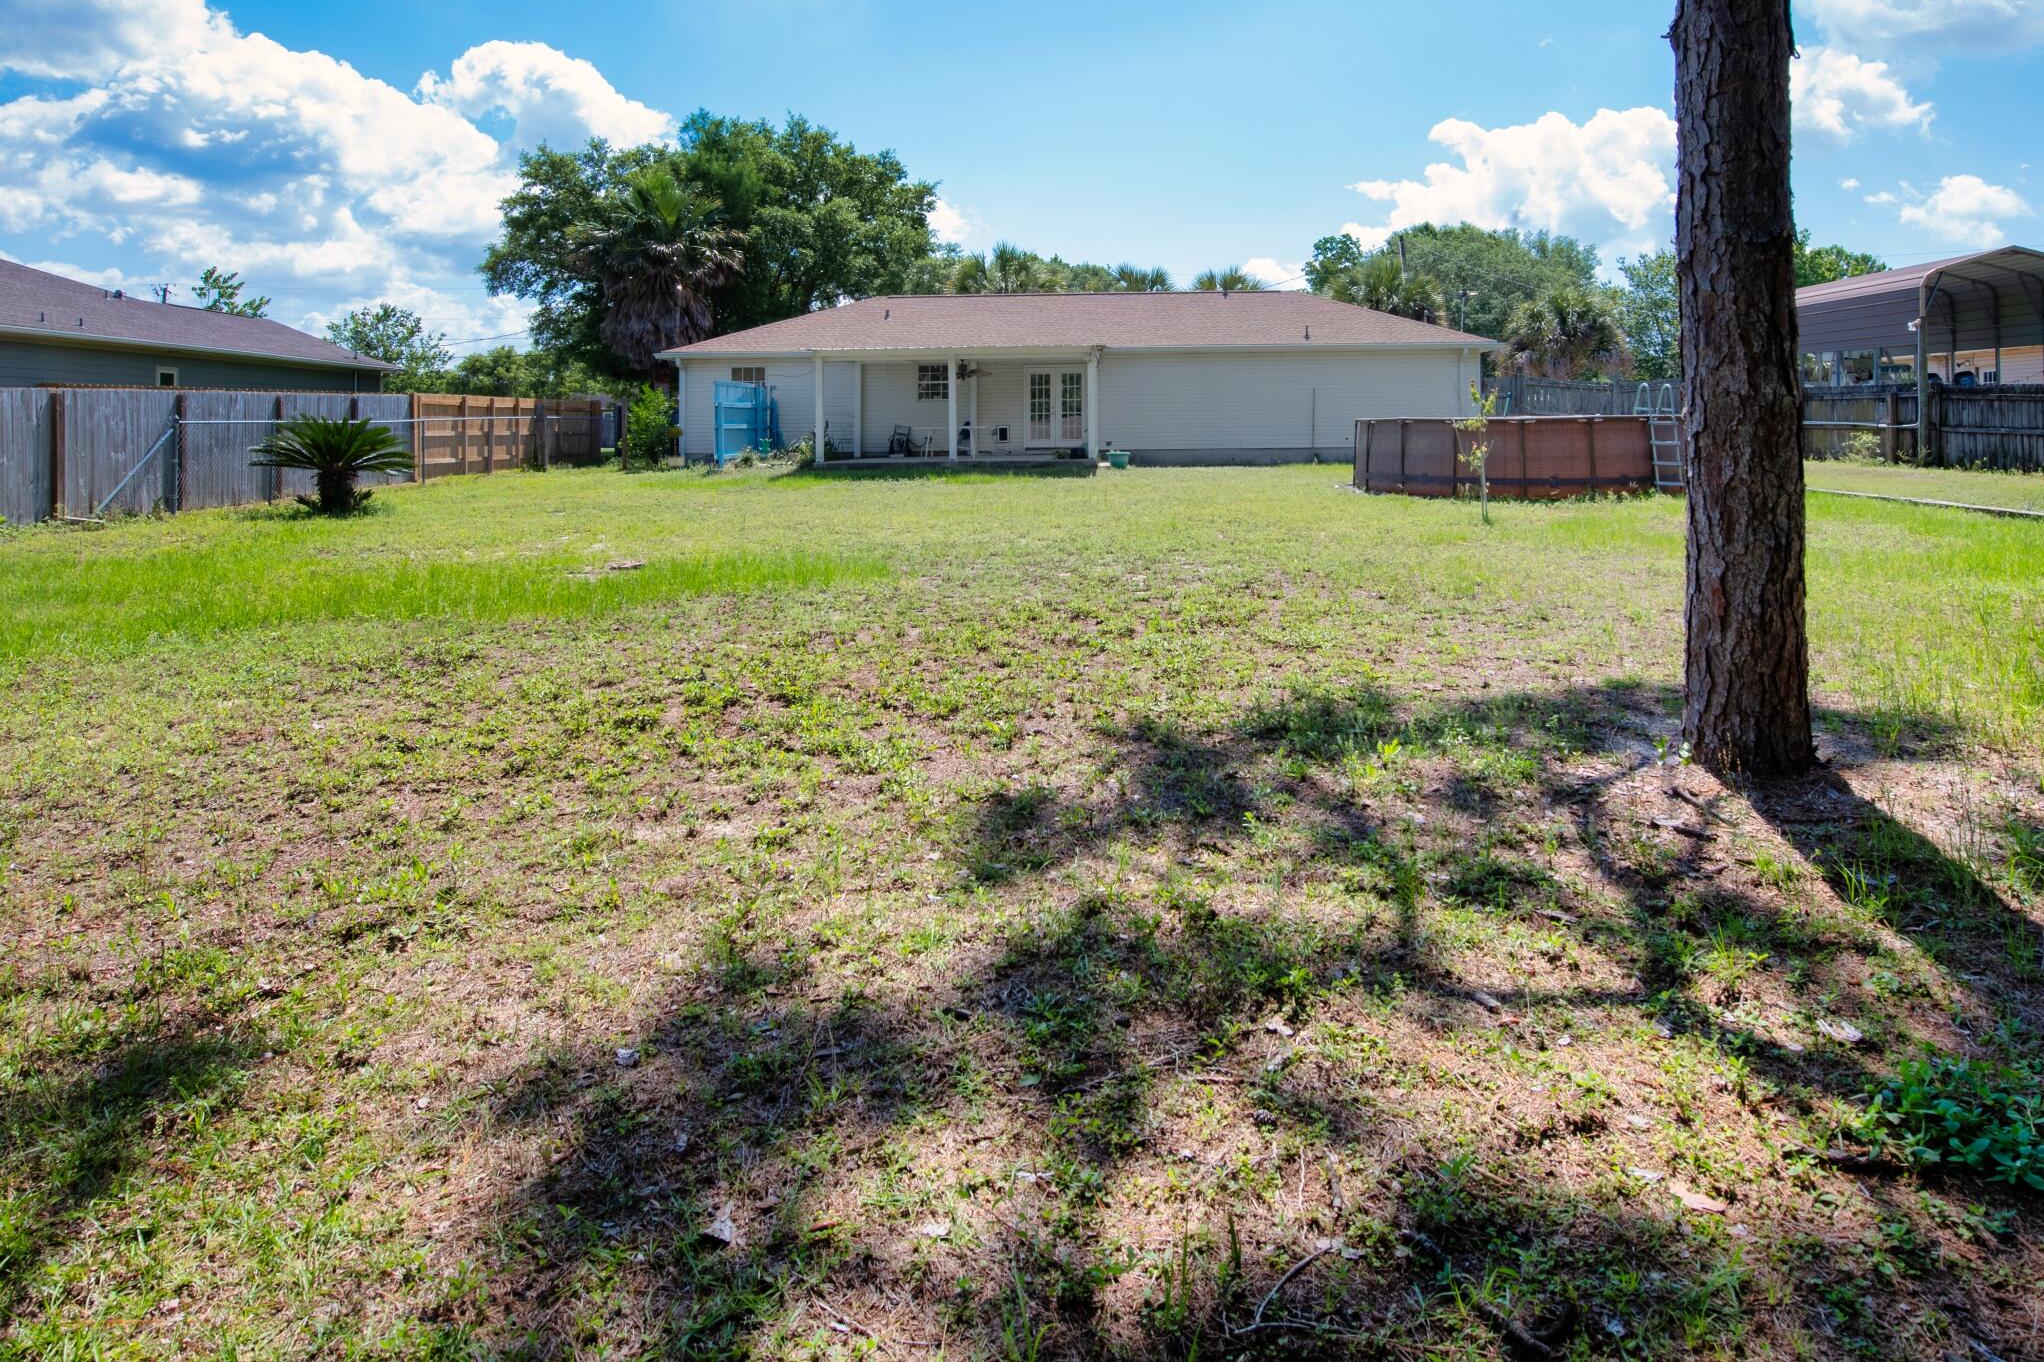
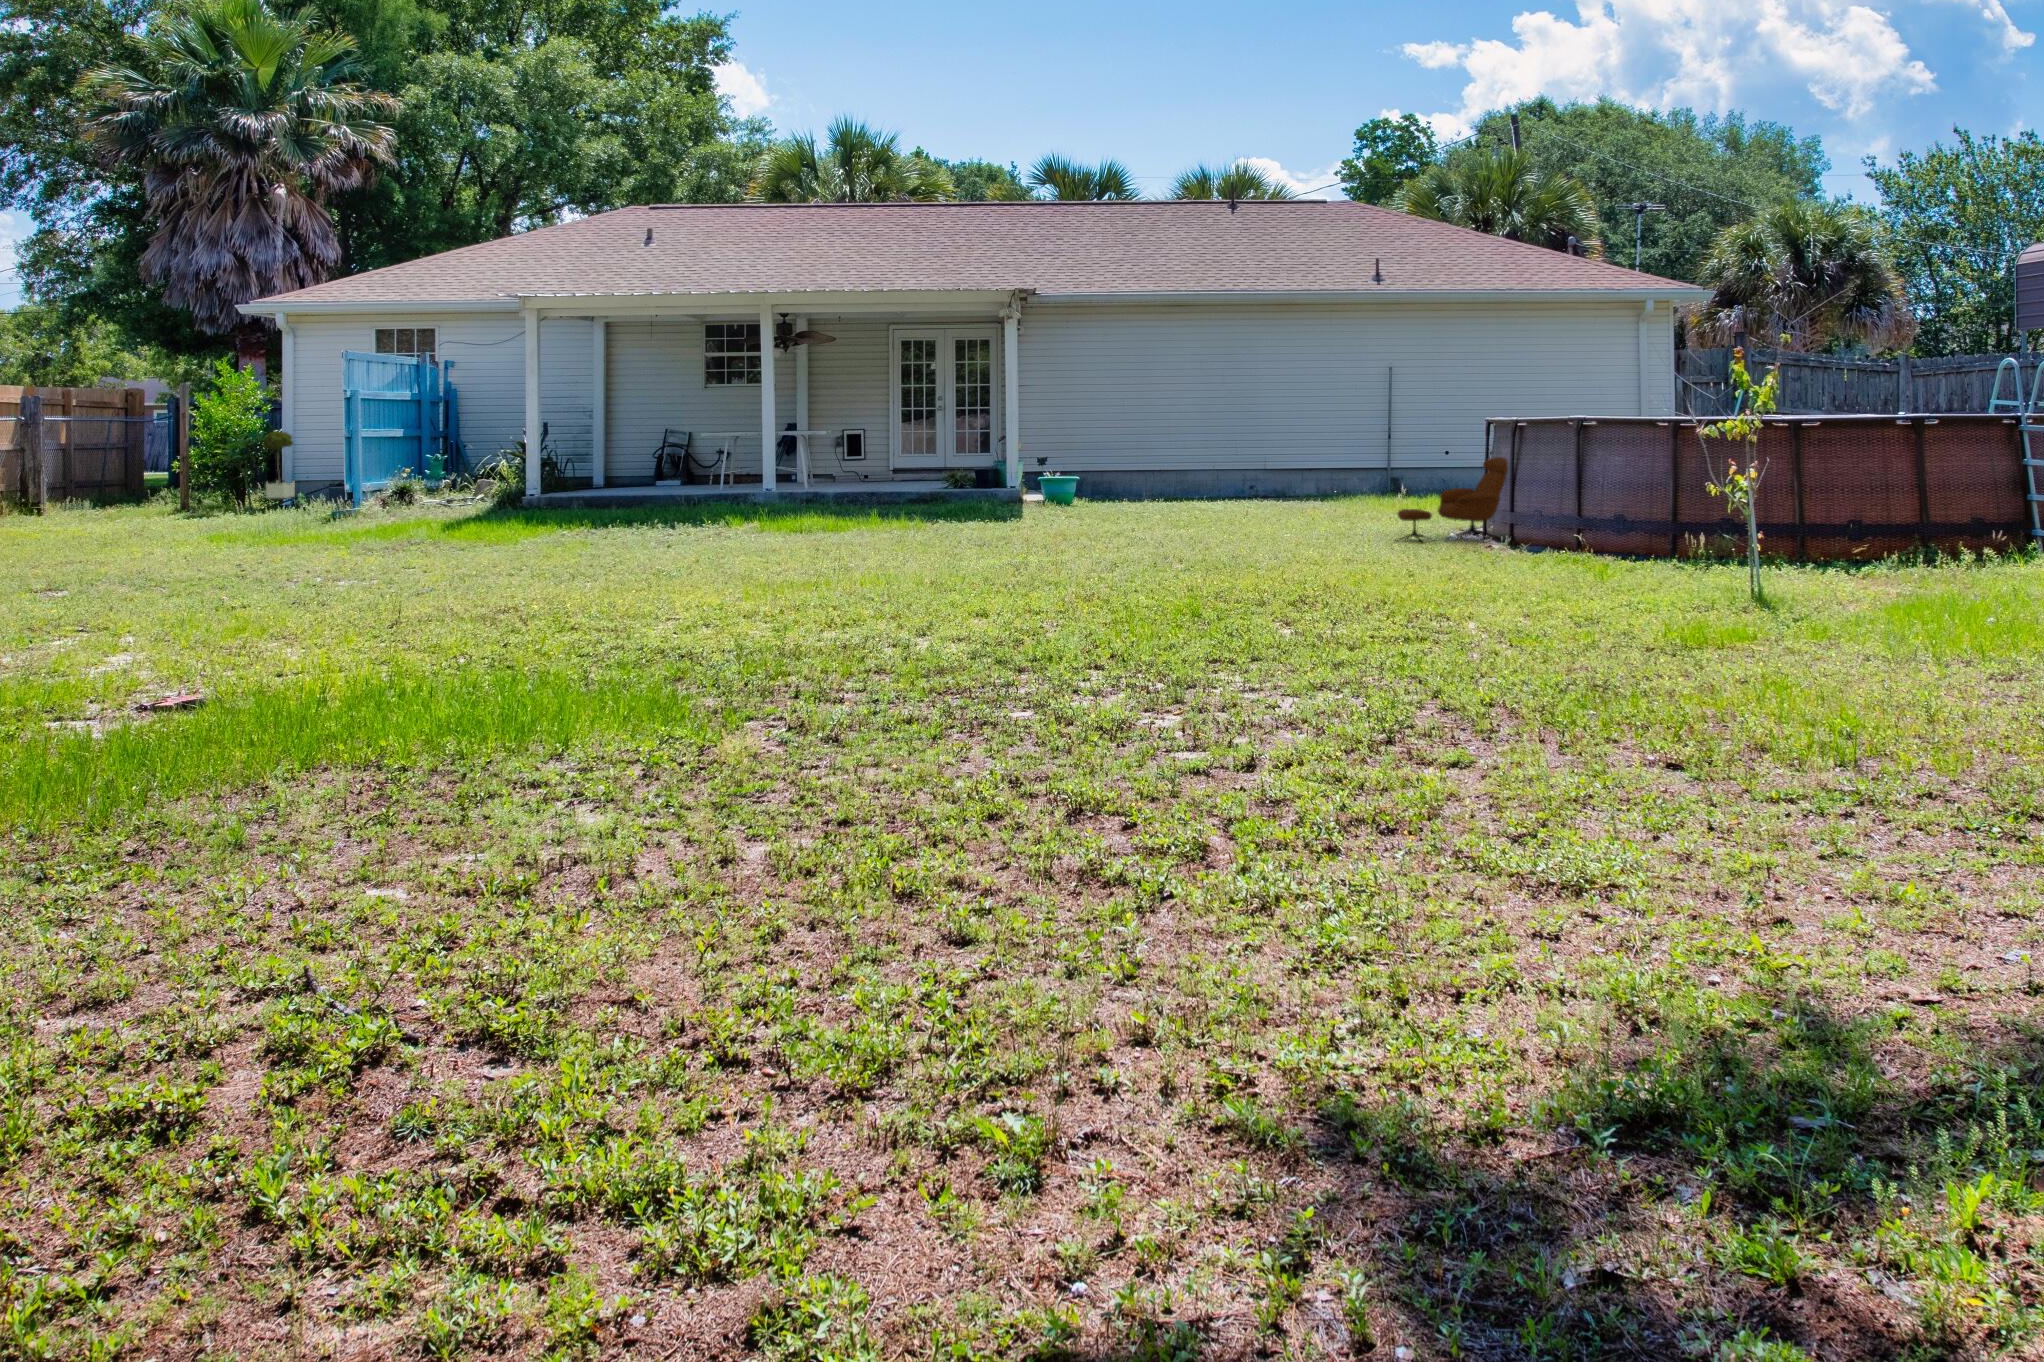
lounge chair: none [1313,448,1382,498] -> present [1398,457,1508,541]

